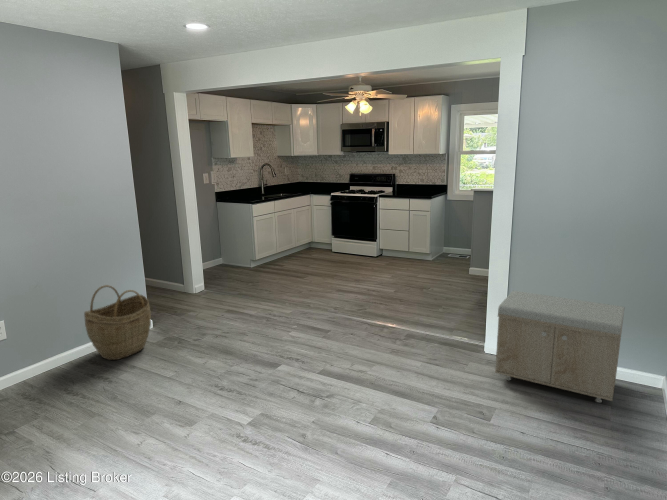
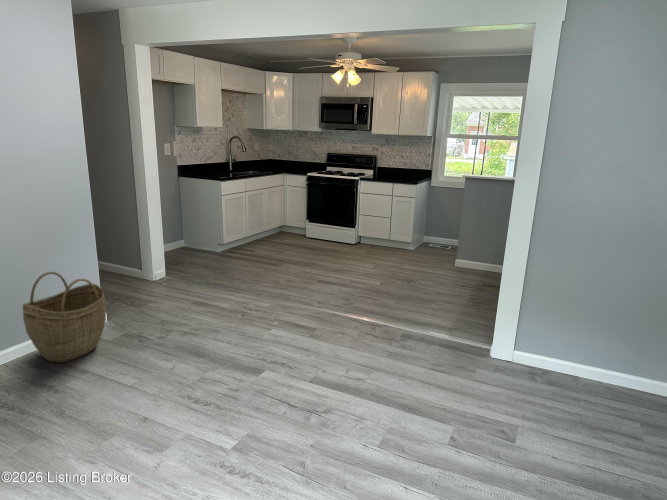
storage bench: present [495,291,625,403] -> none [510,291,661,419]

